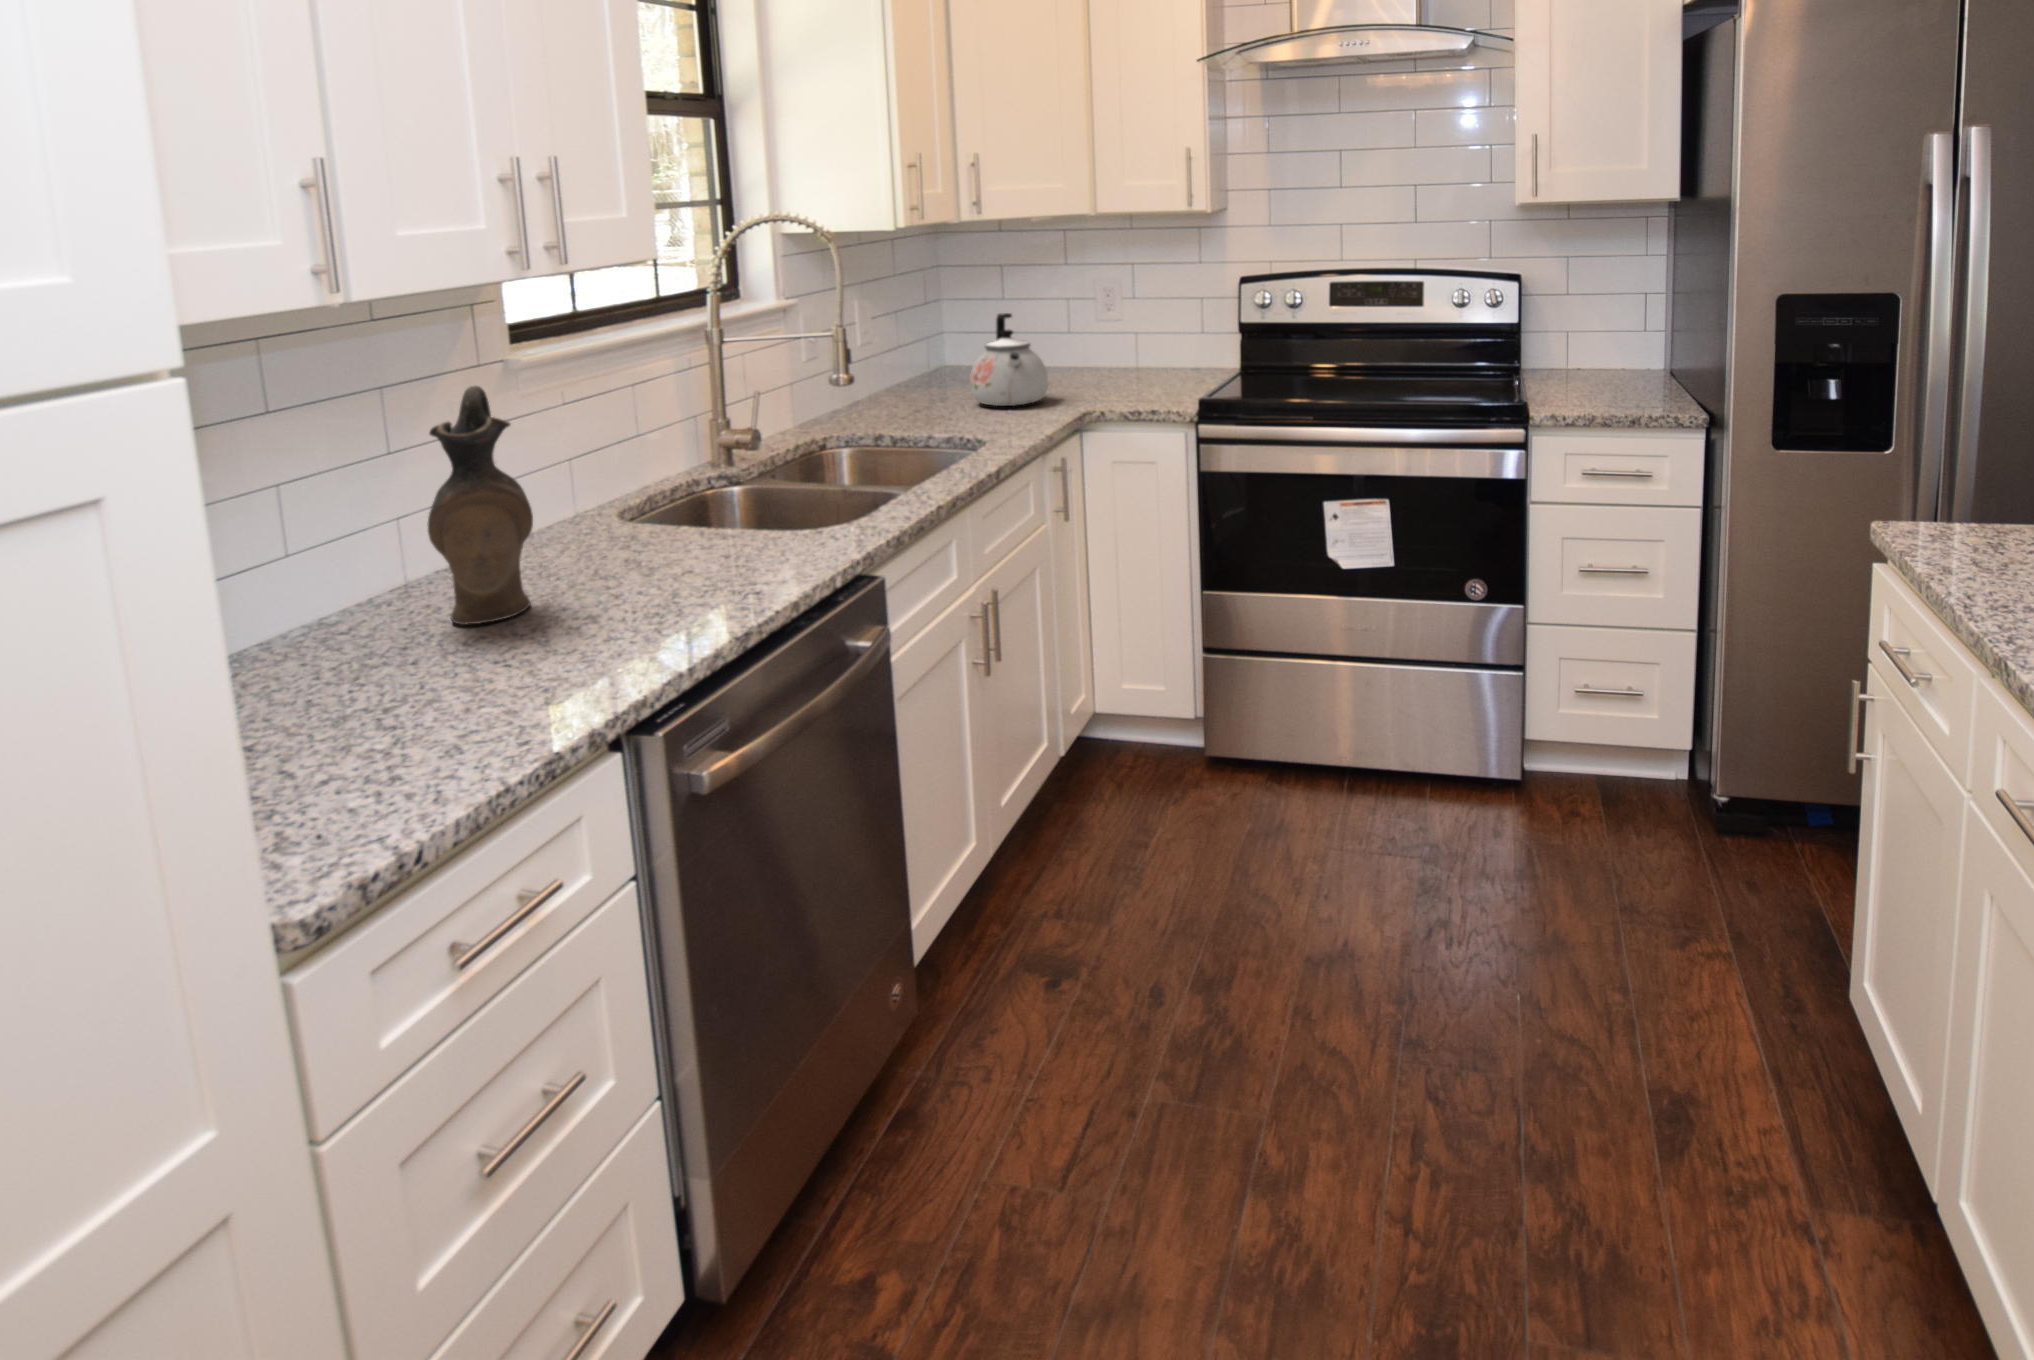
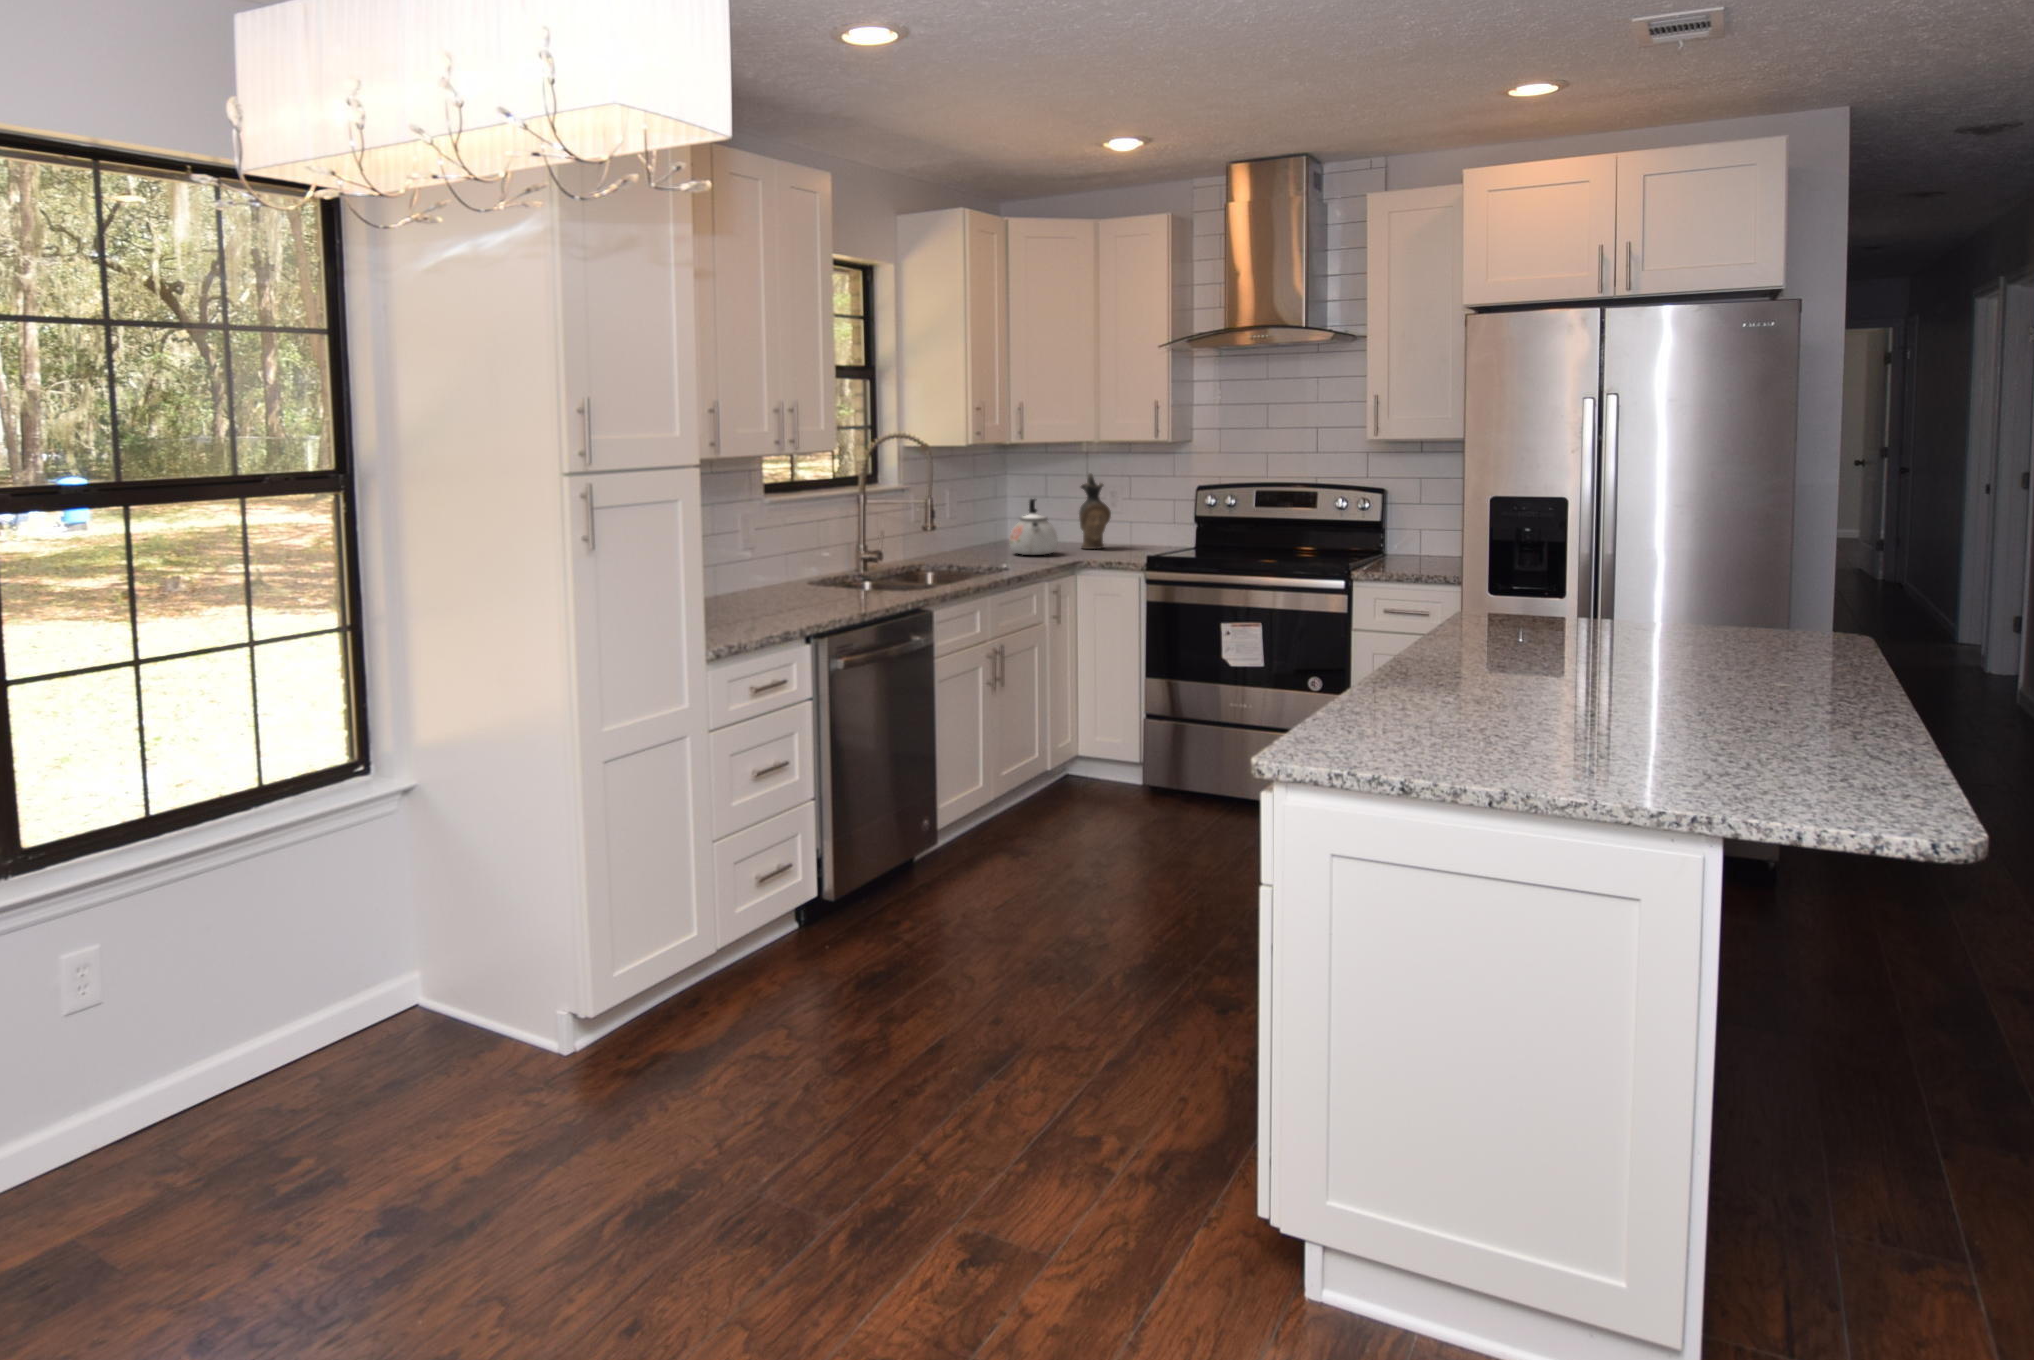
ceramic pitcher: present [428,385,533,624] -> present [1079,473,1111,549]

